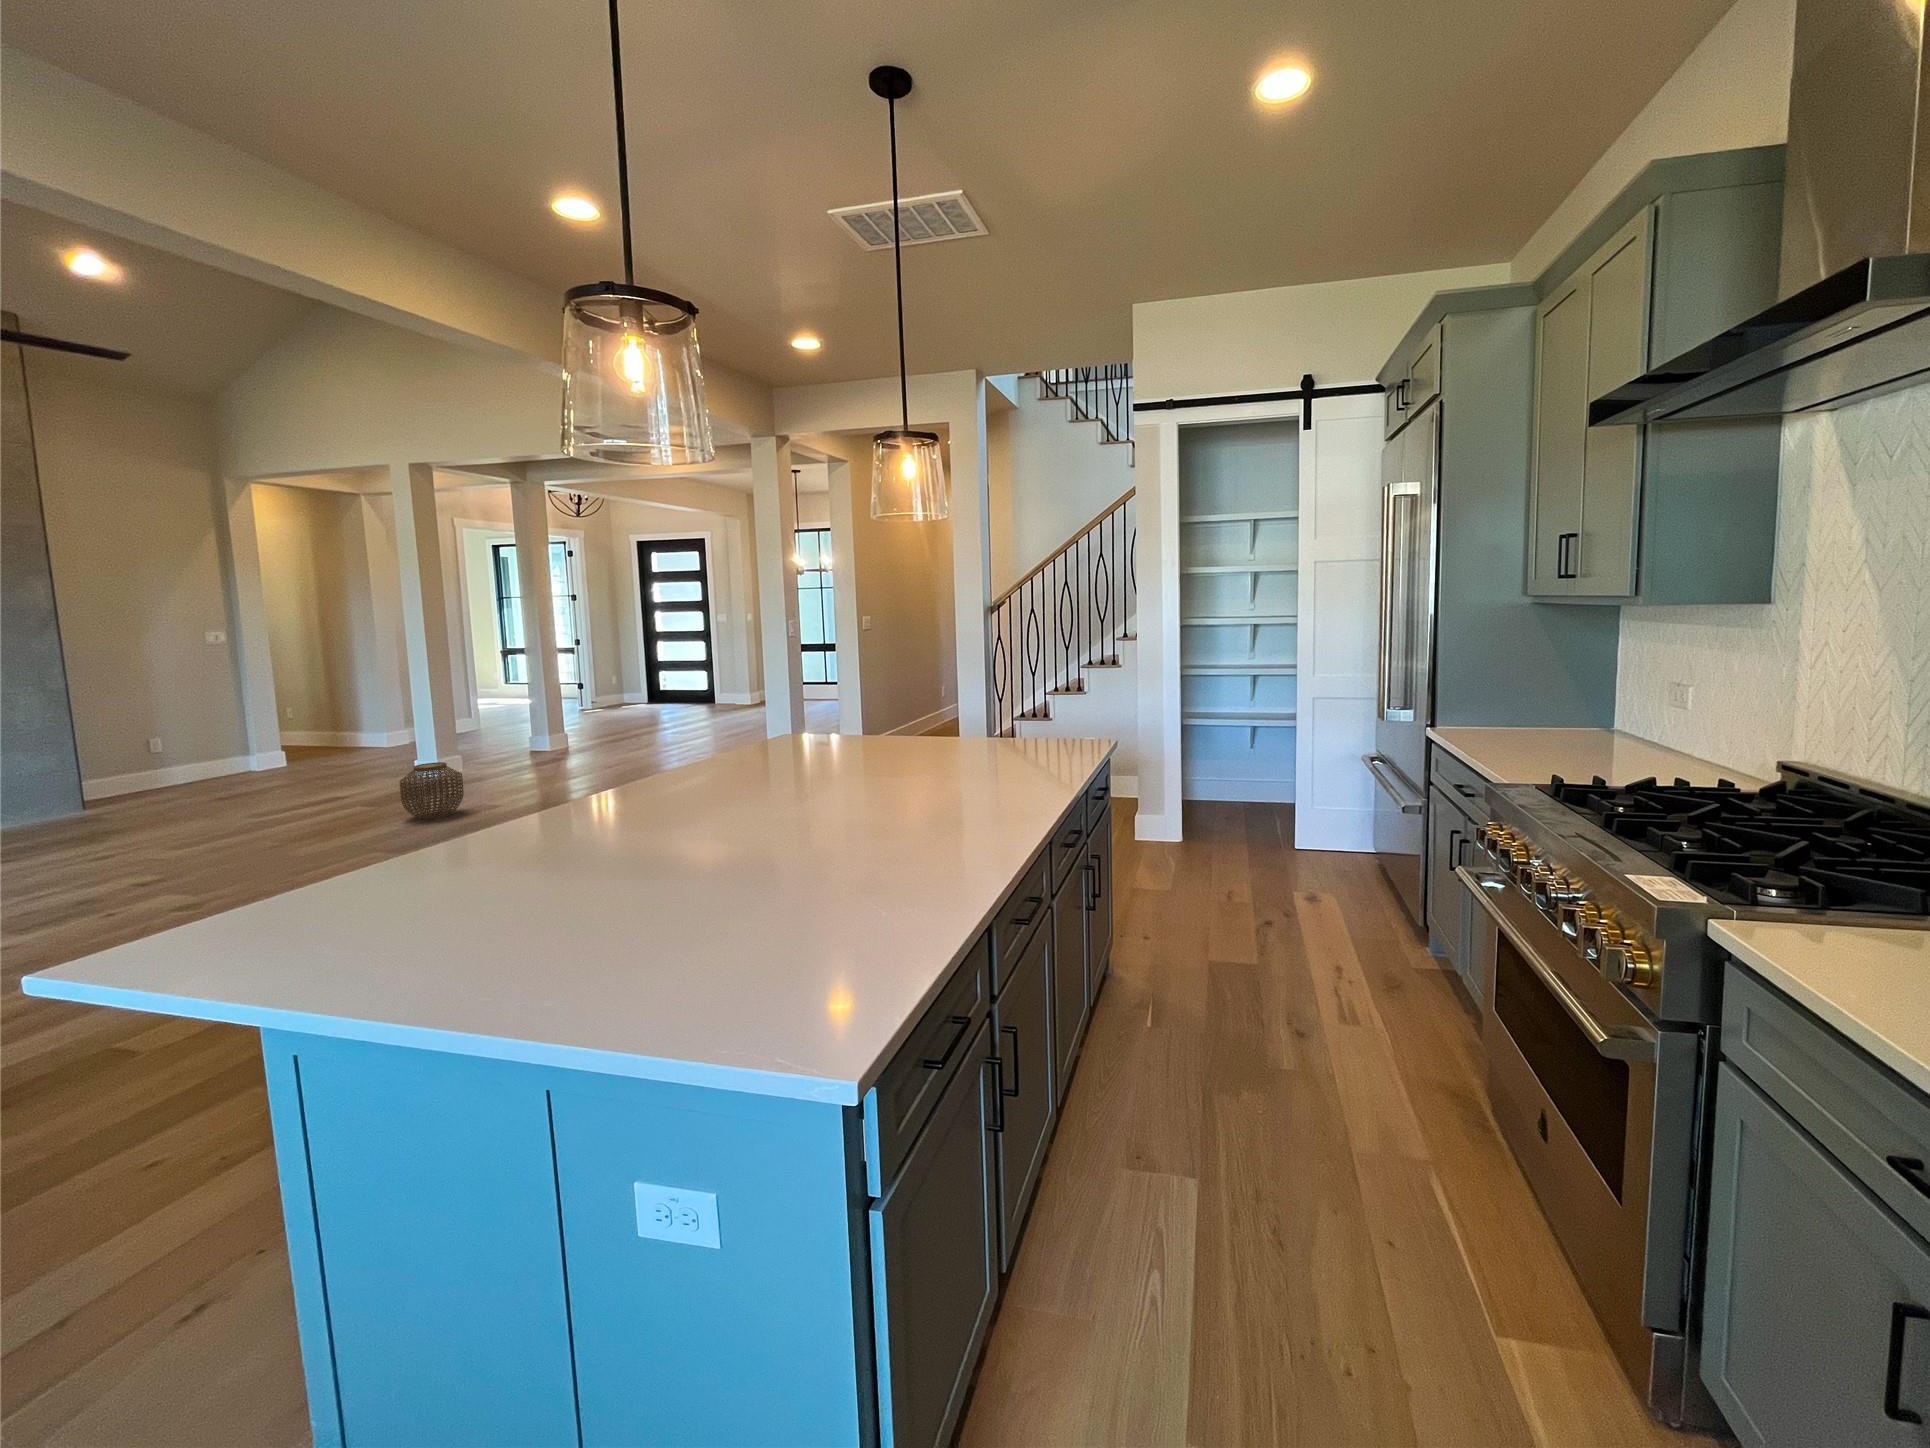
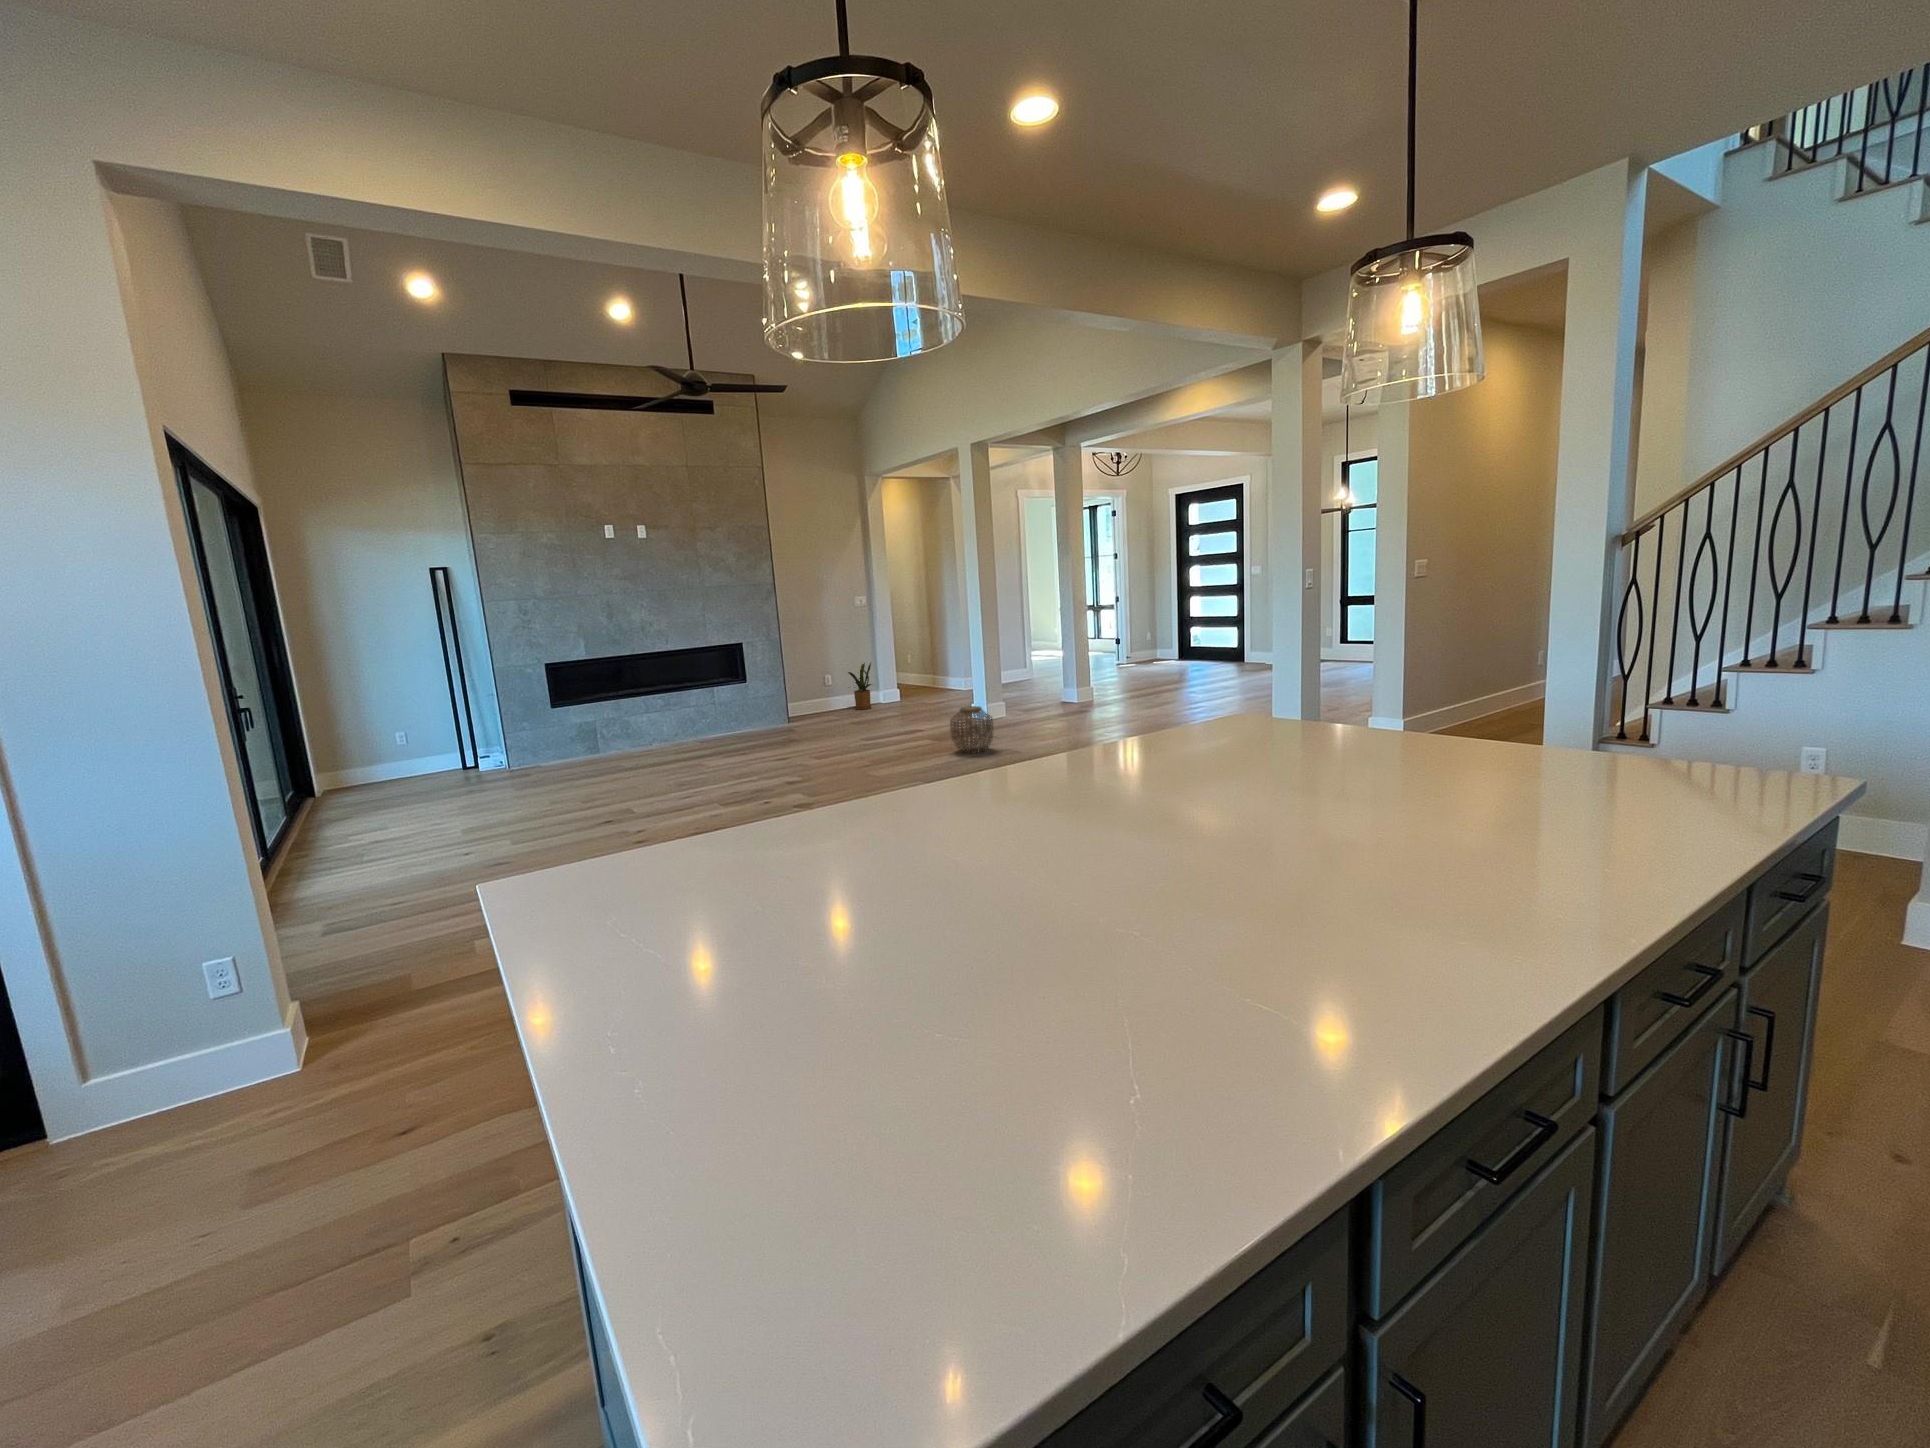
house plant: none [176,717,237,784] -> present [848,662,872,710]

